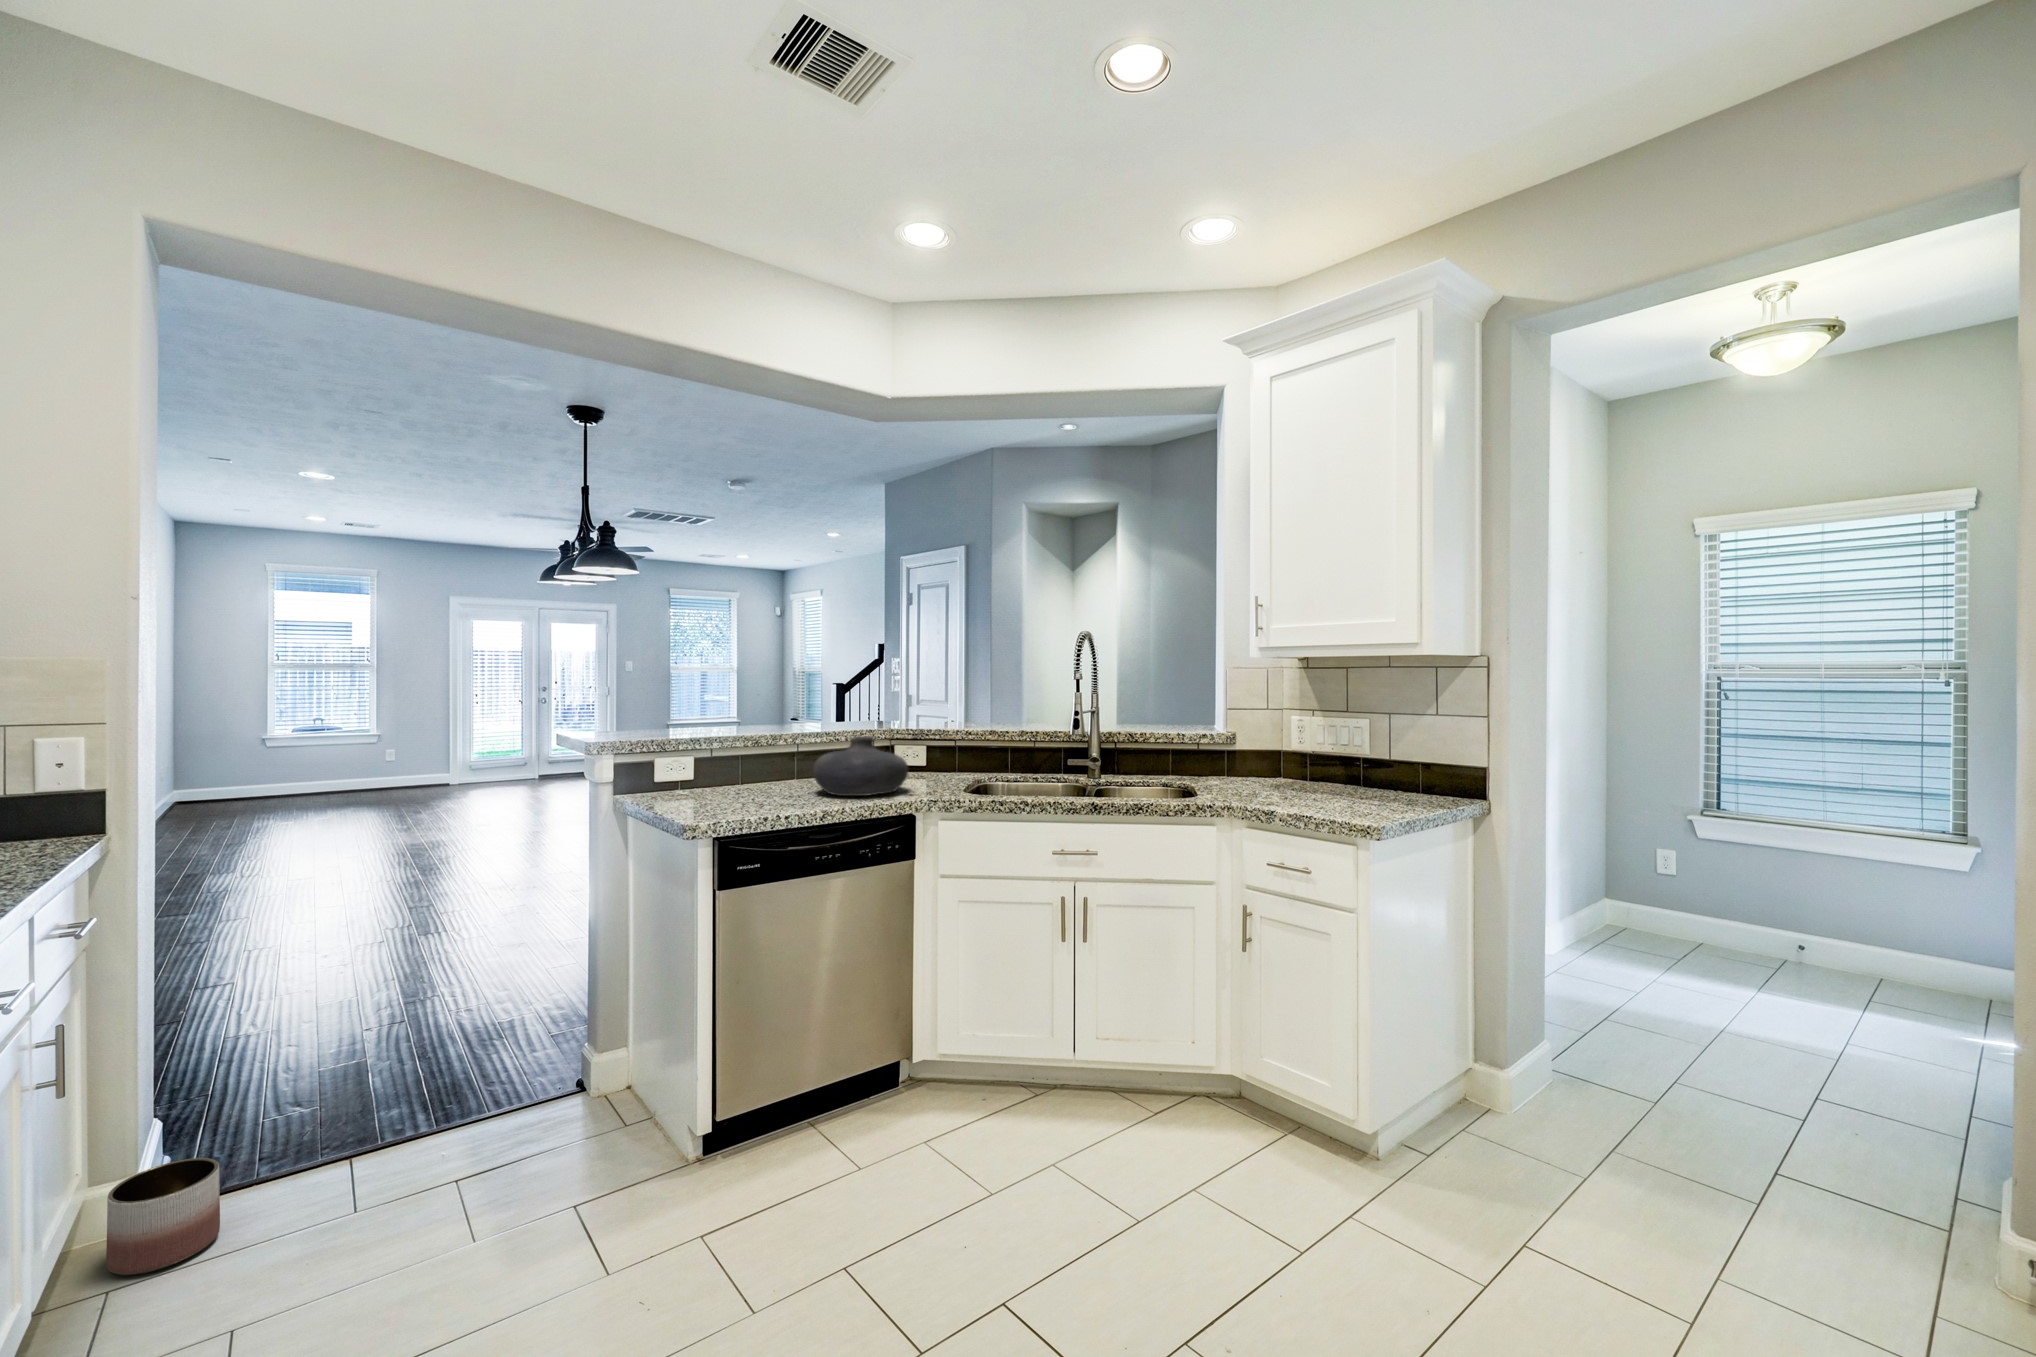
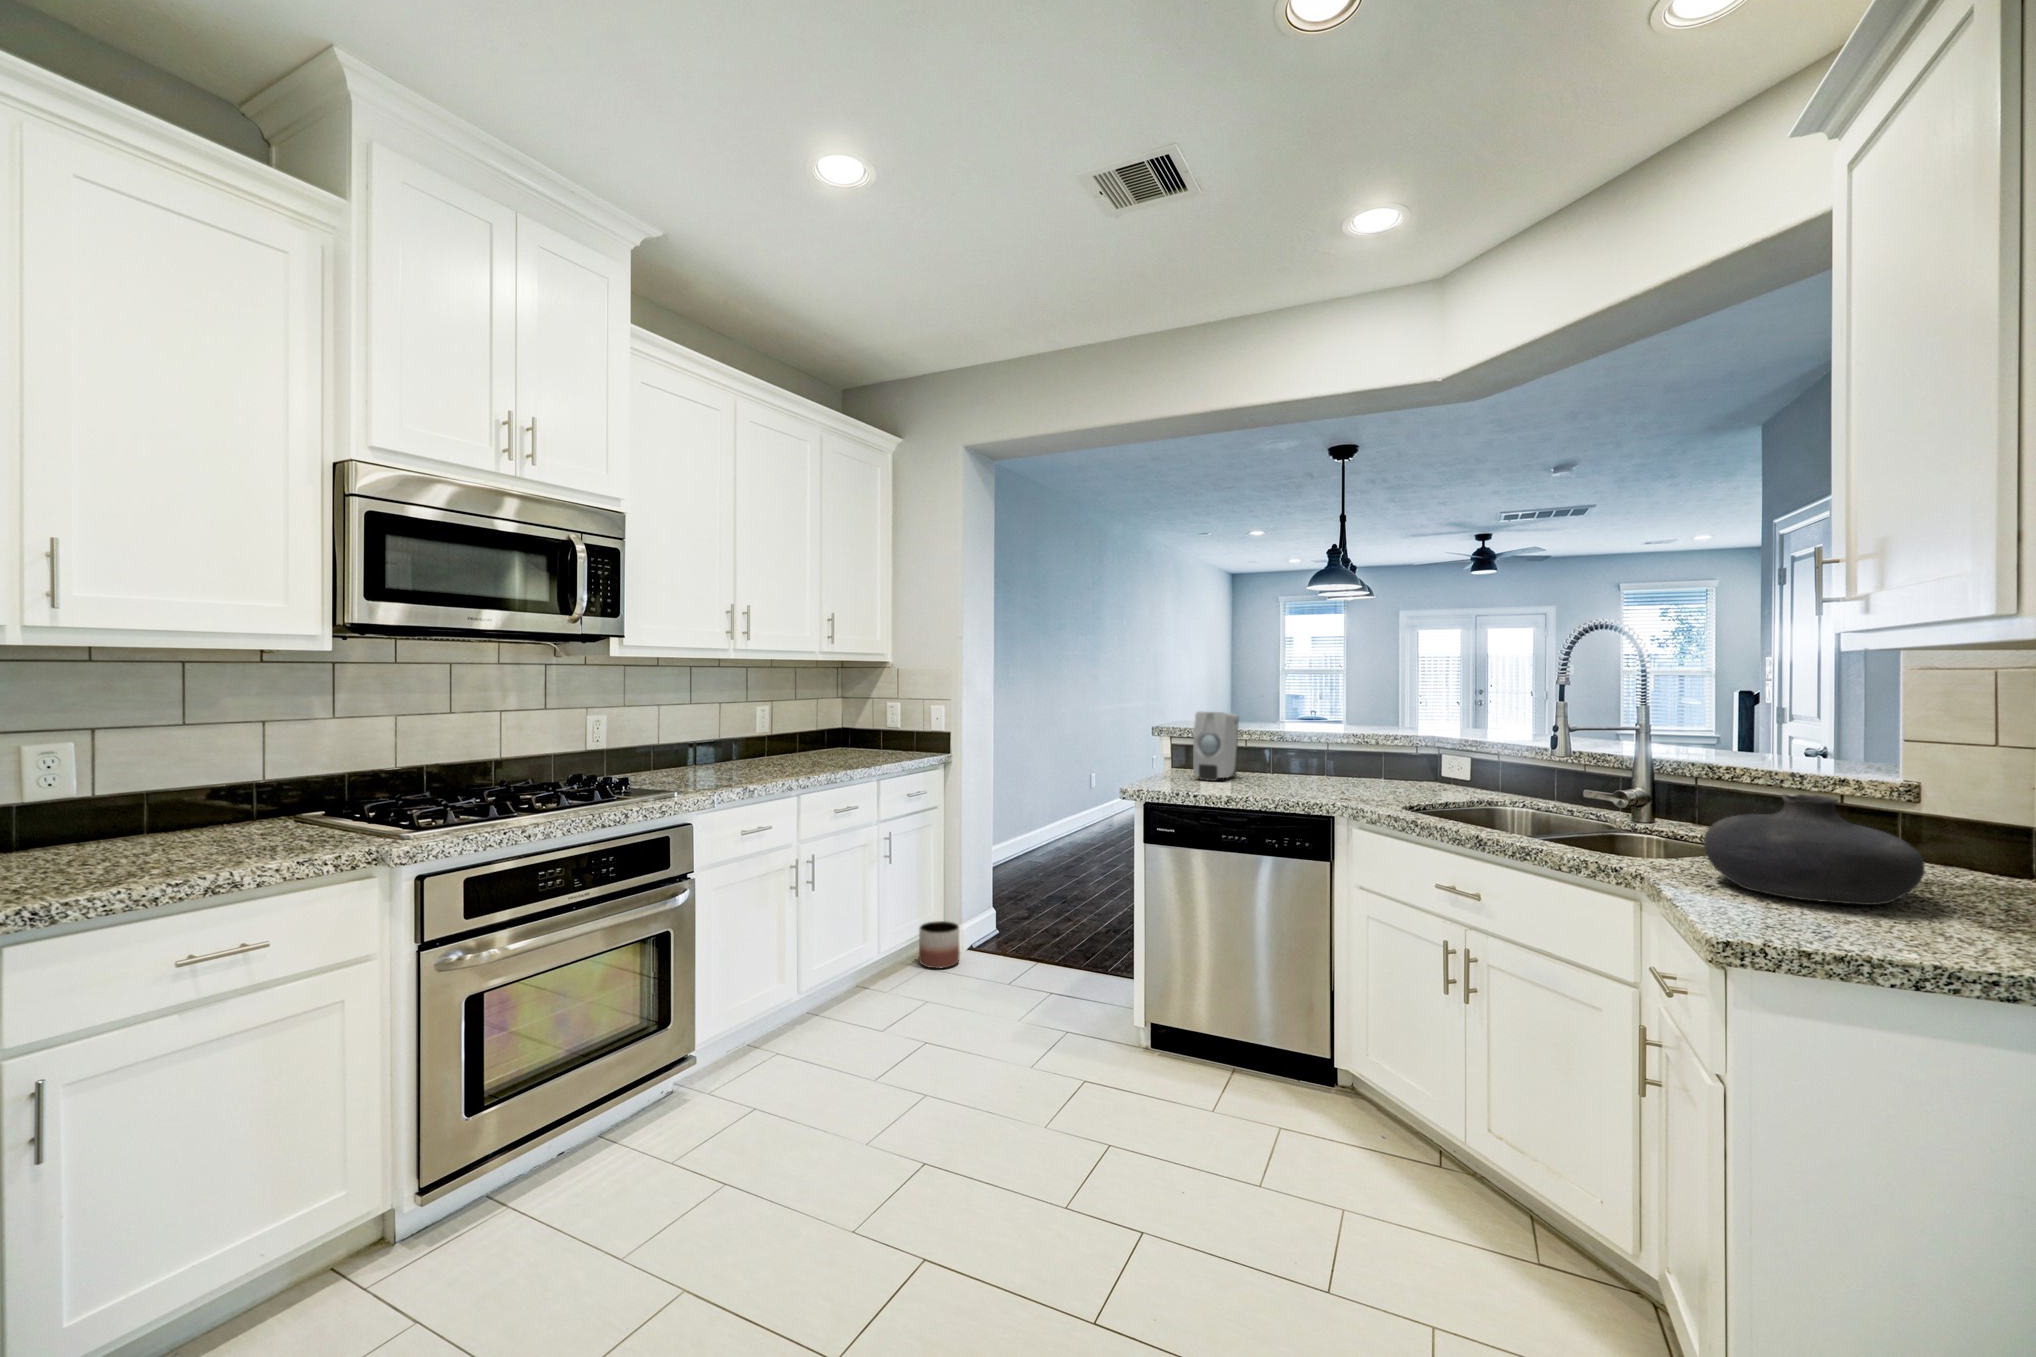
soap dispenser: none [691,716,744,801] -> present [1193,711,1239,781]
vase: present [813,736,908,796] -> present [1704,794,1925,905]

